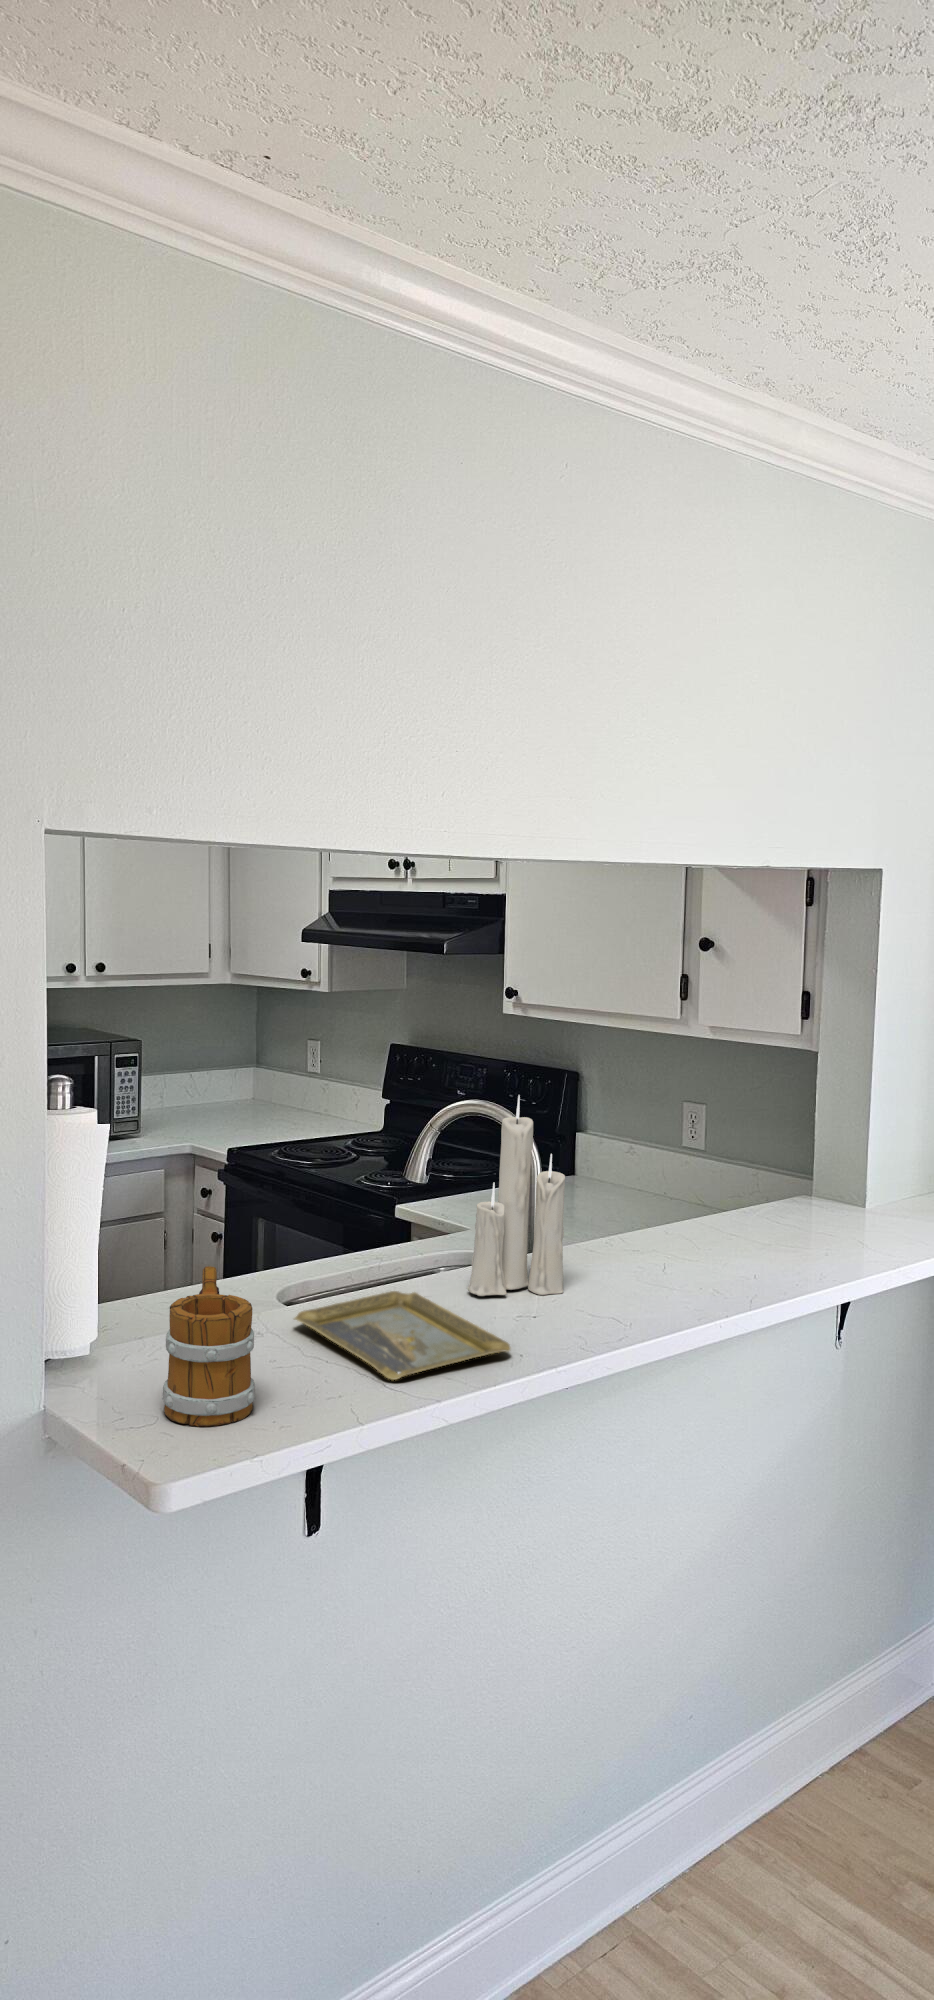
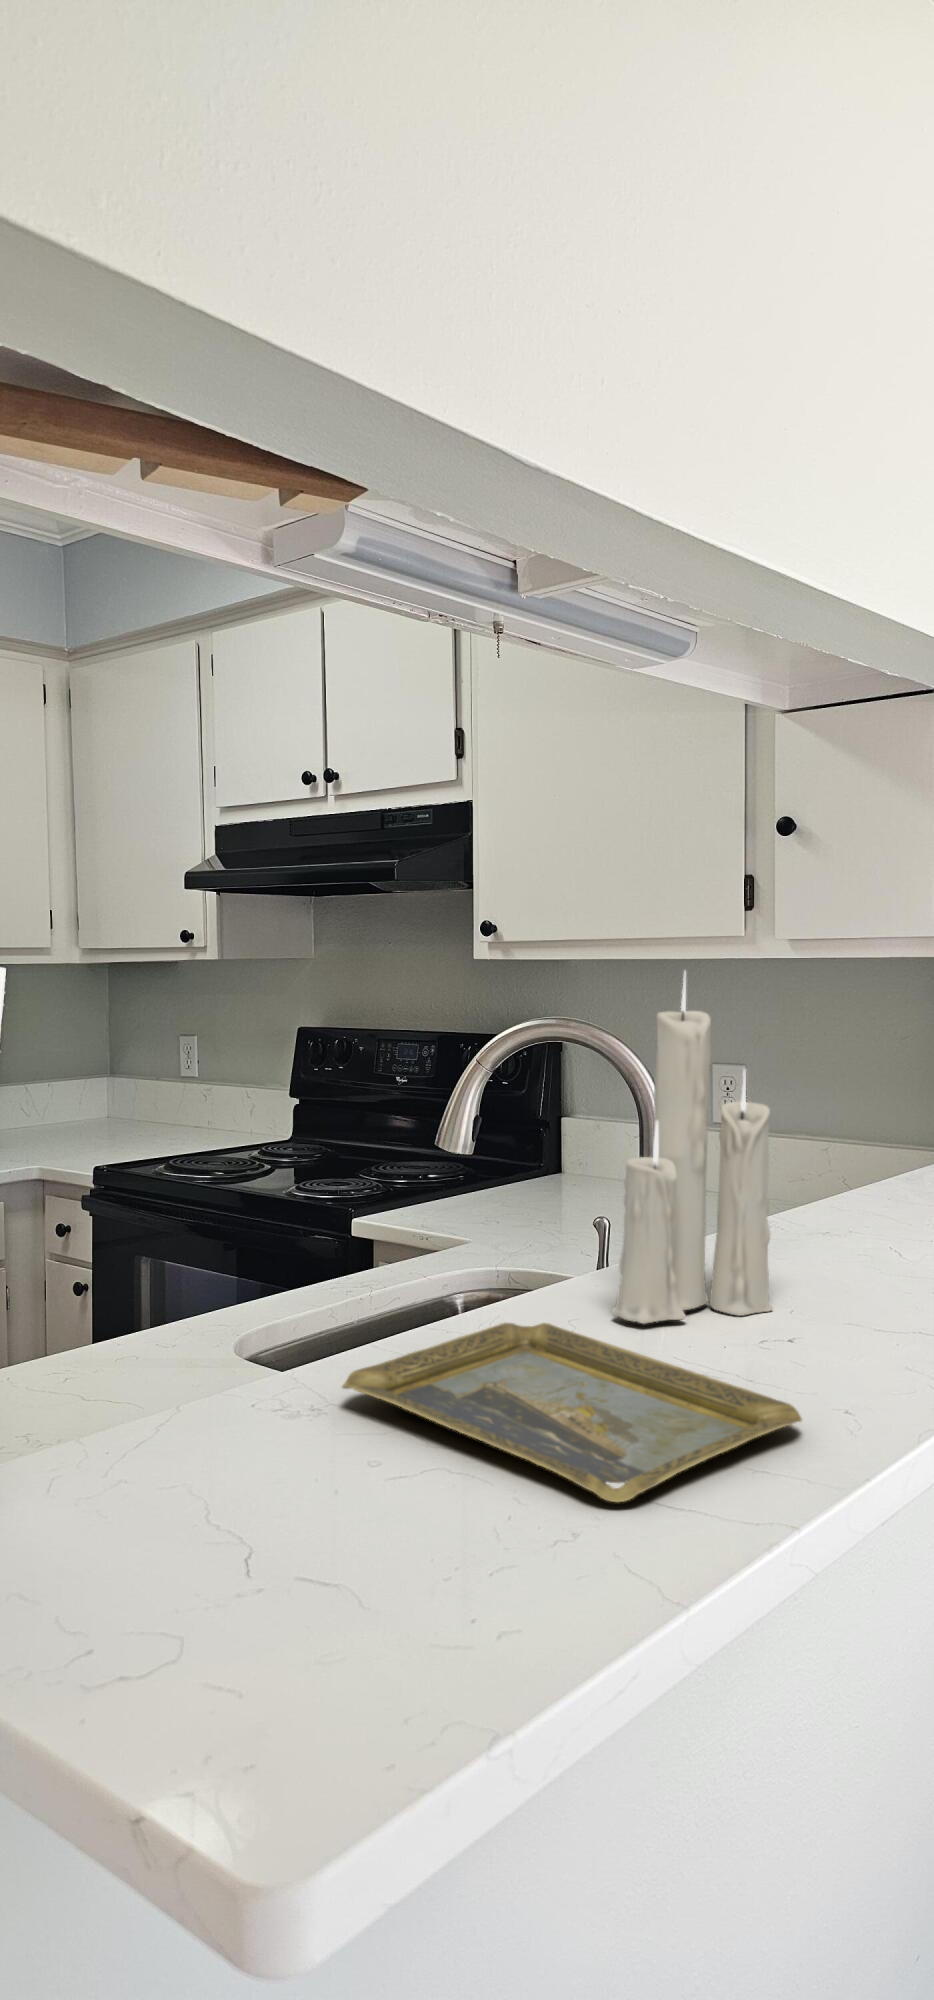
mug: present [162,1266,255,1427] -> none [133,1278,359,1672]

